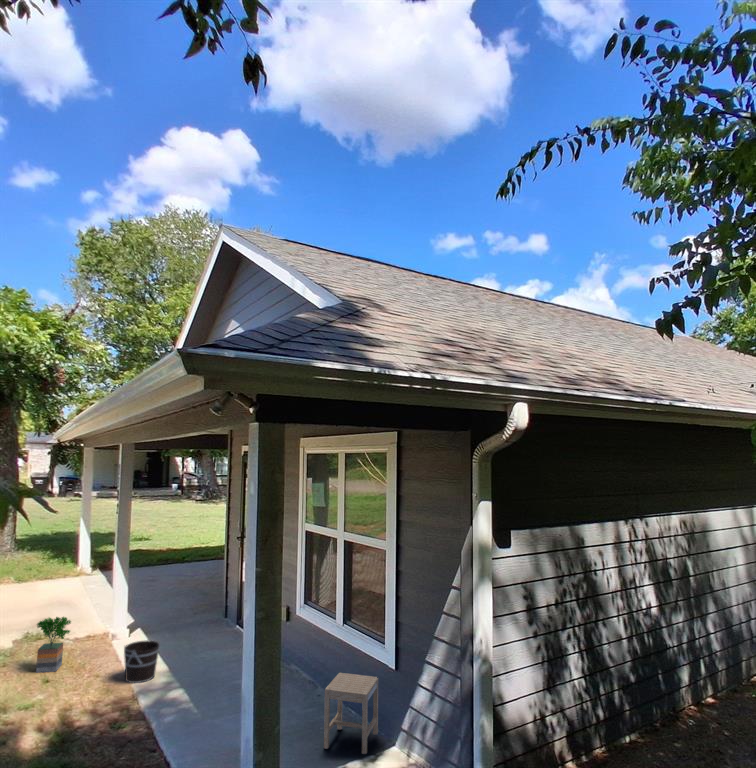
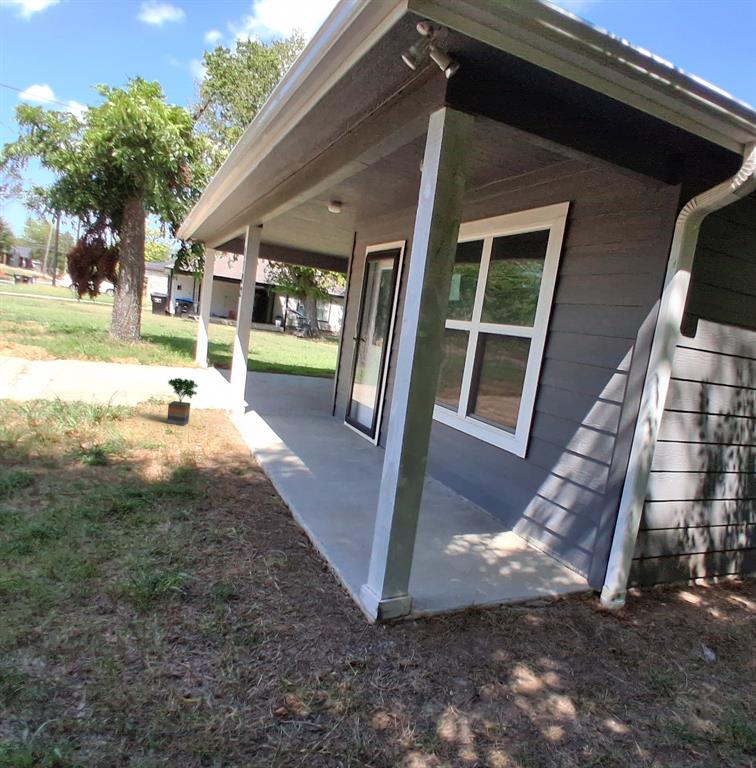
bucket: present [124,640,159,683] -> none [245,411,278,447]
stool: present [324,673,378,754] -> none [438,458,501,532]

